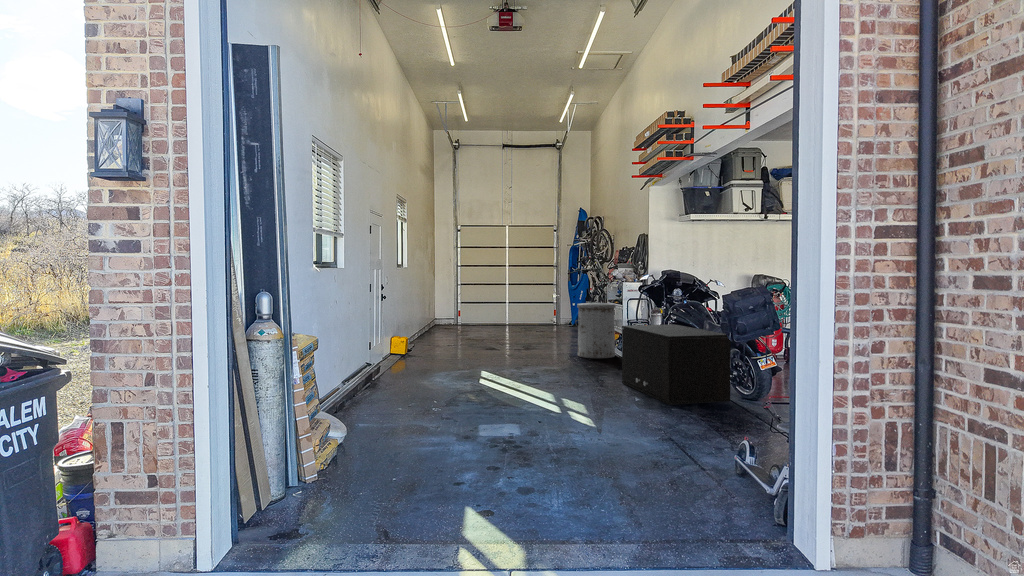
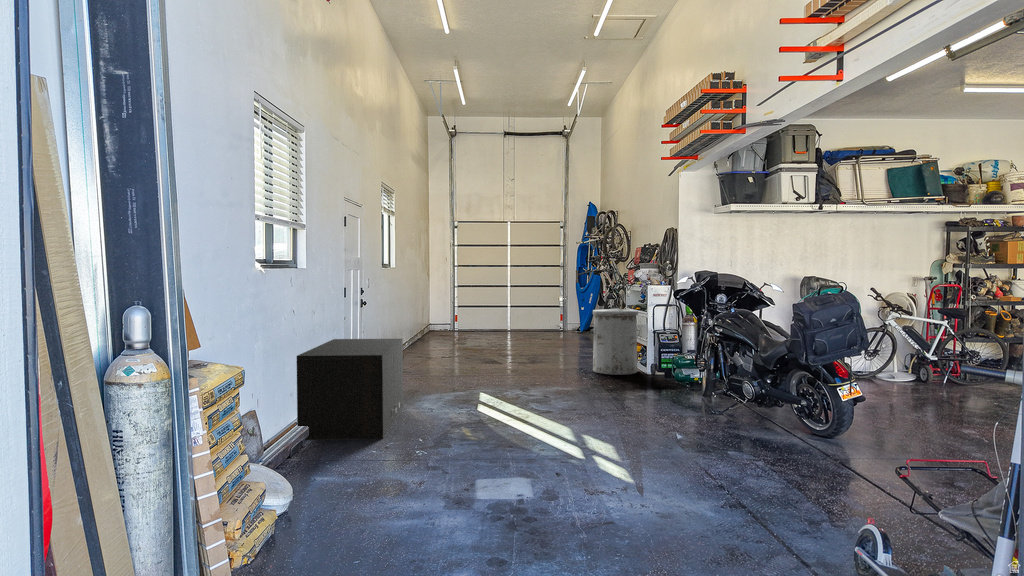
storage cabinet: present [622,324,731,405] -> present [297,339,403,440]

